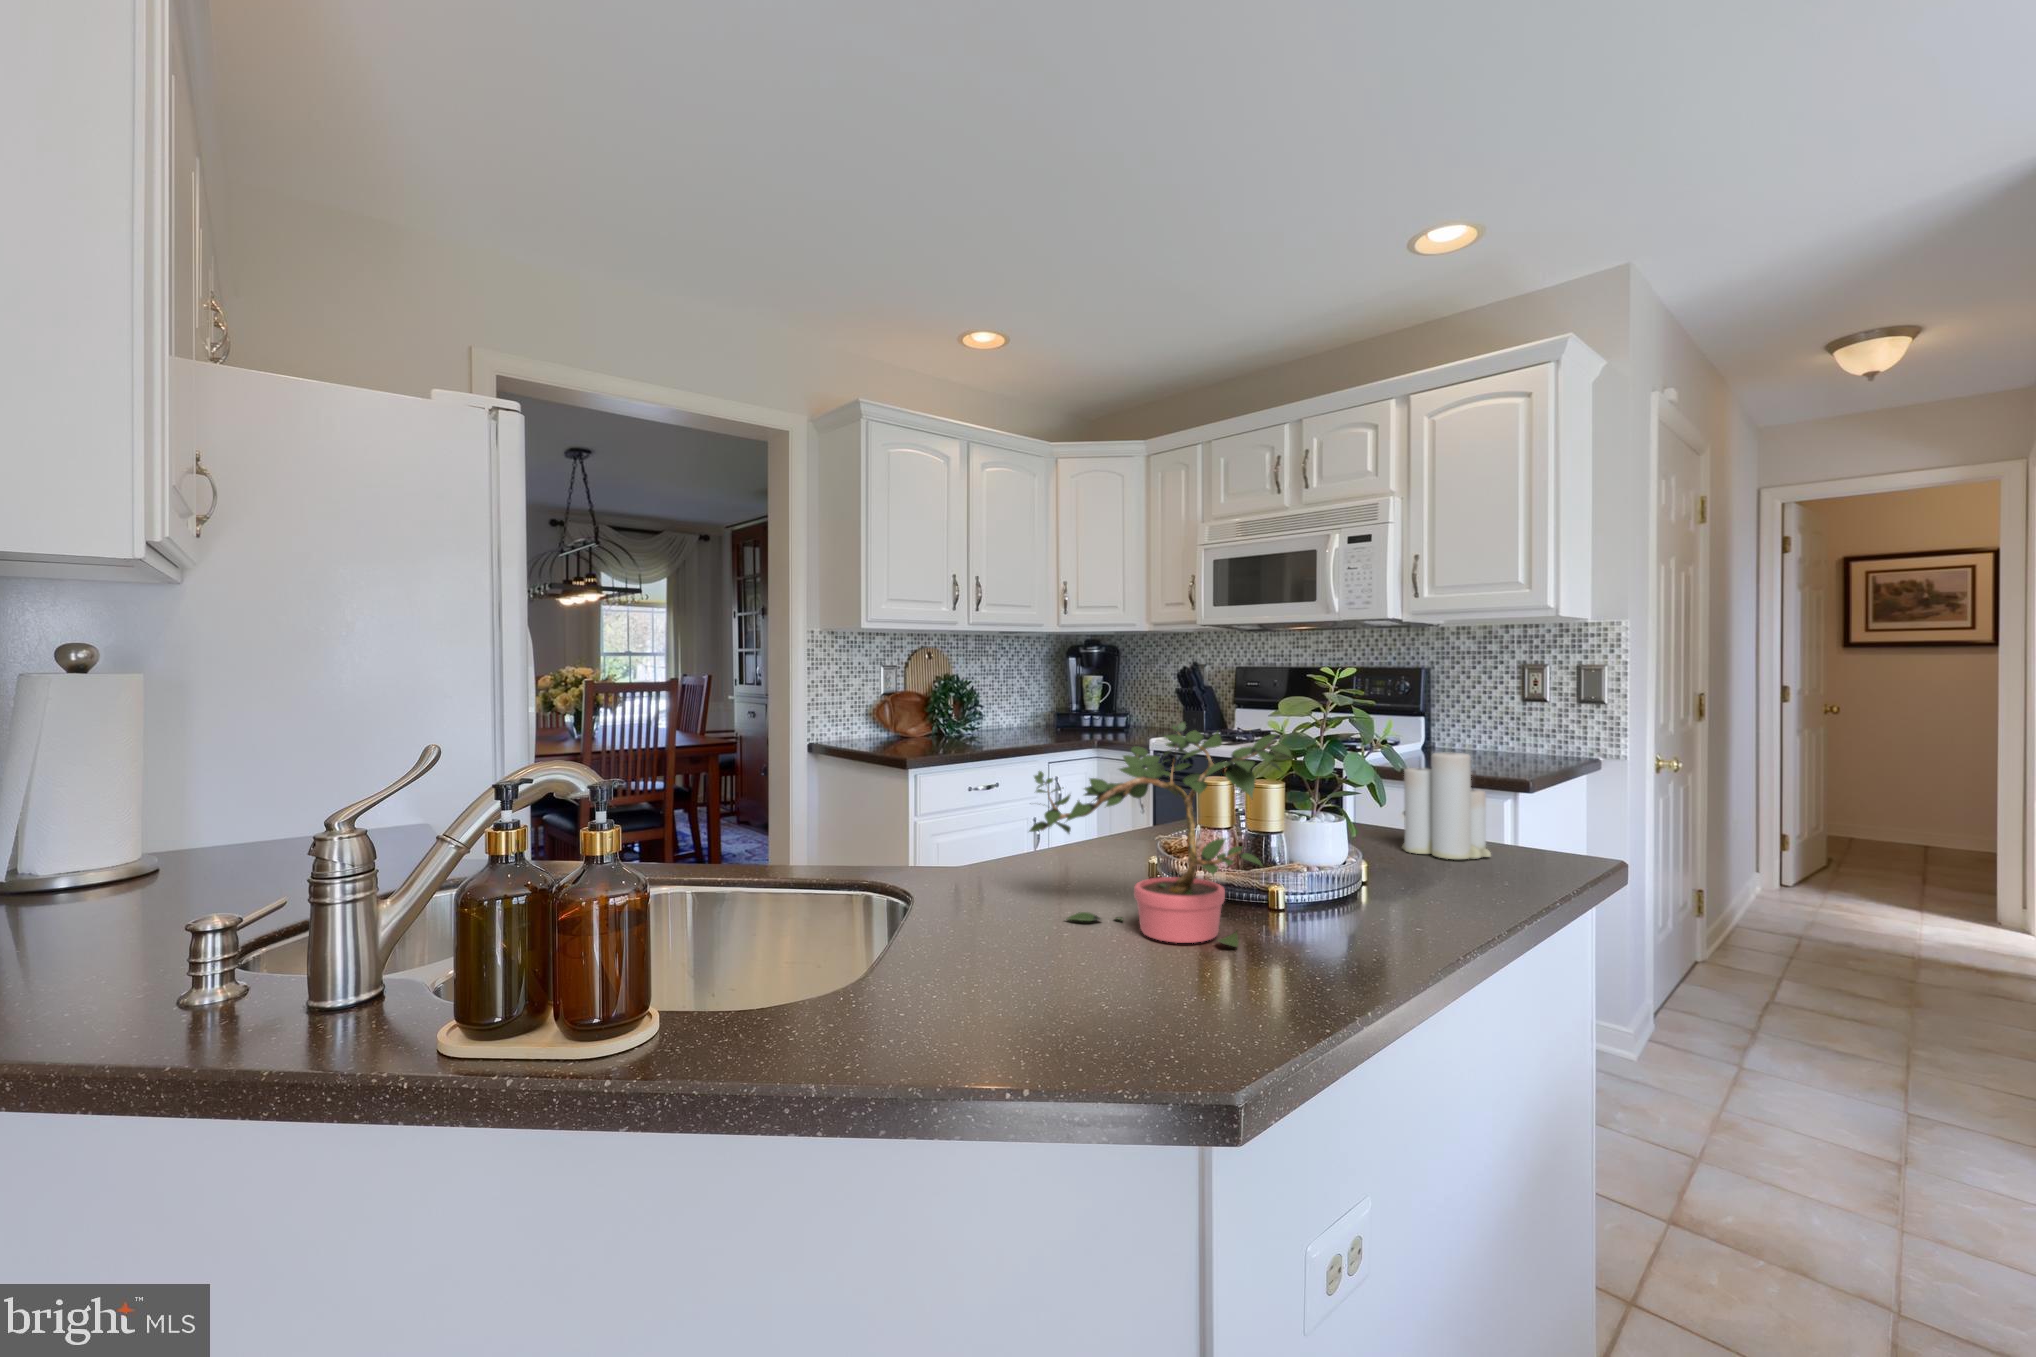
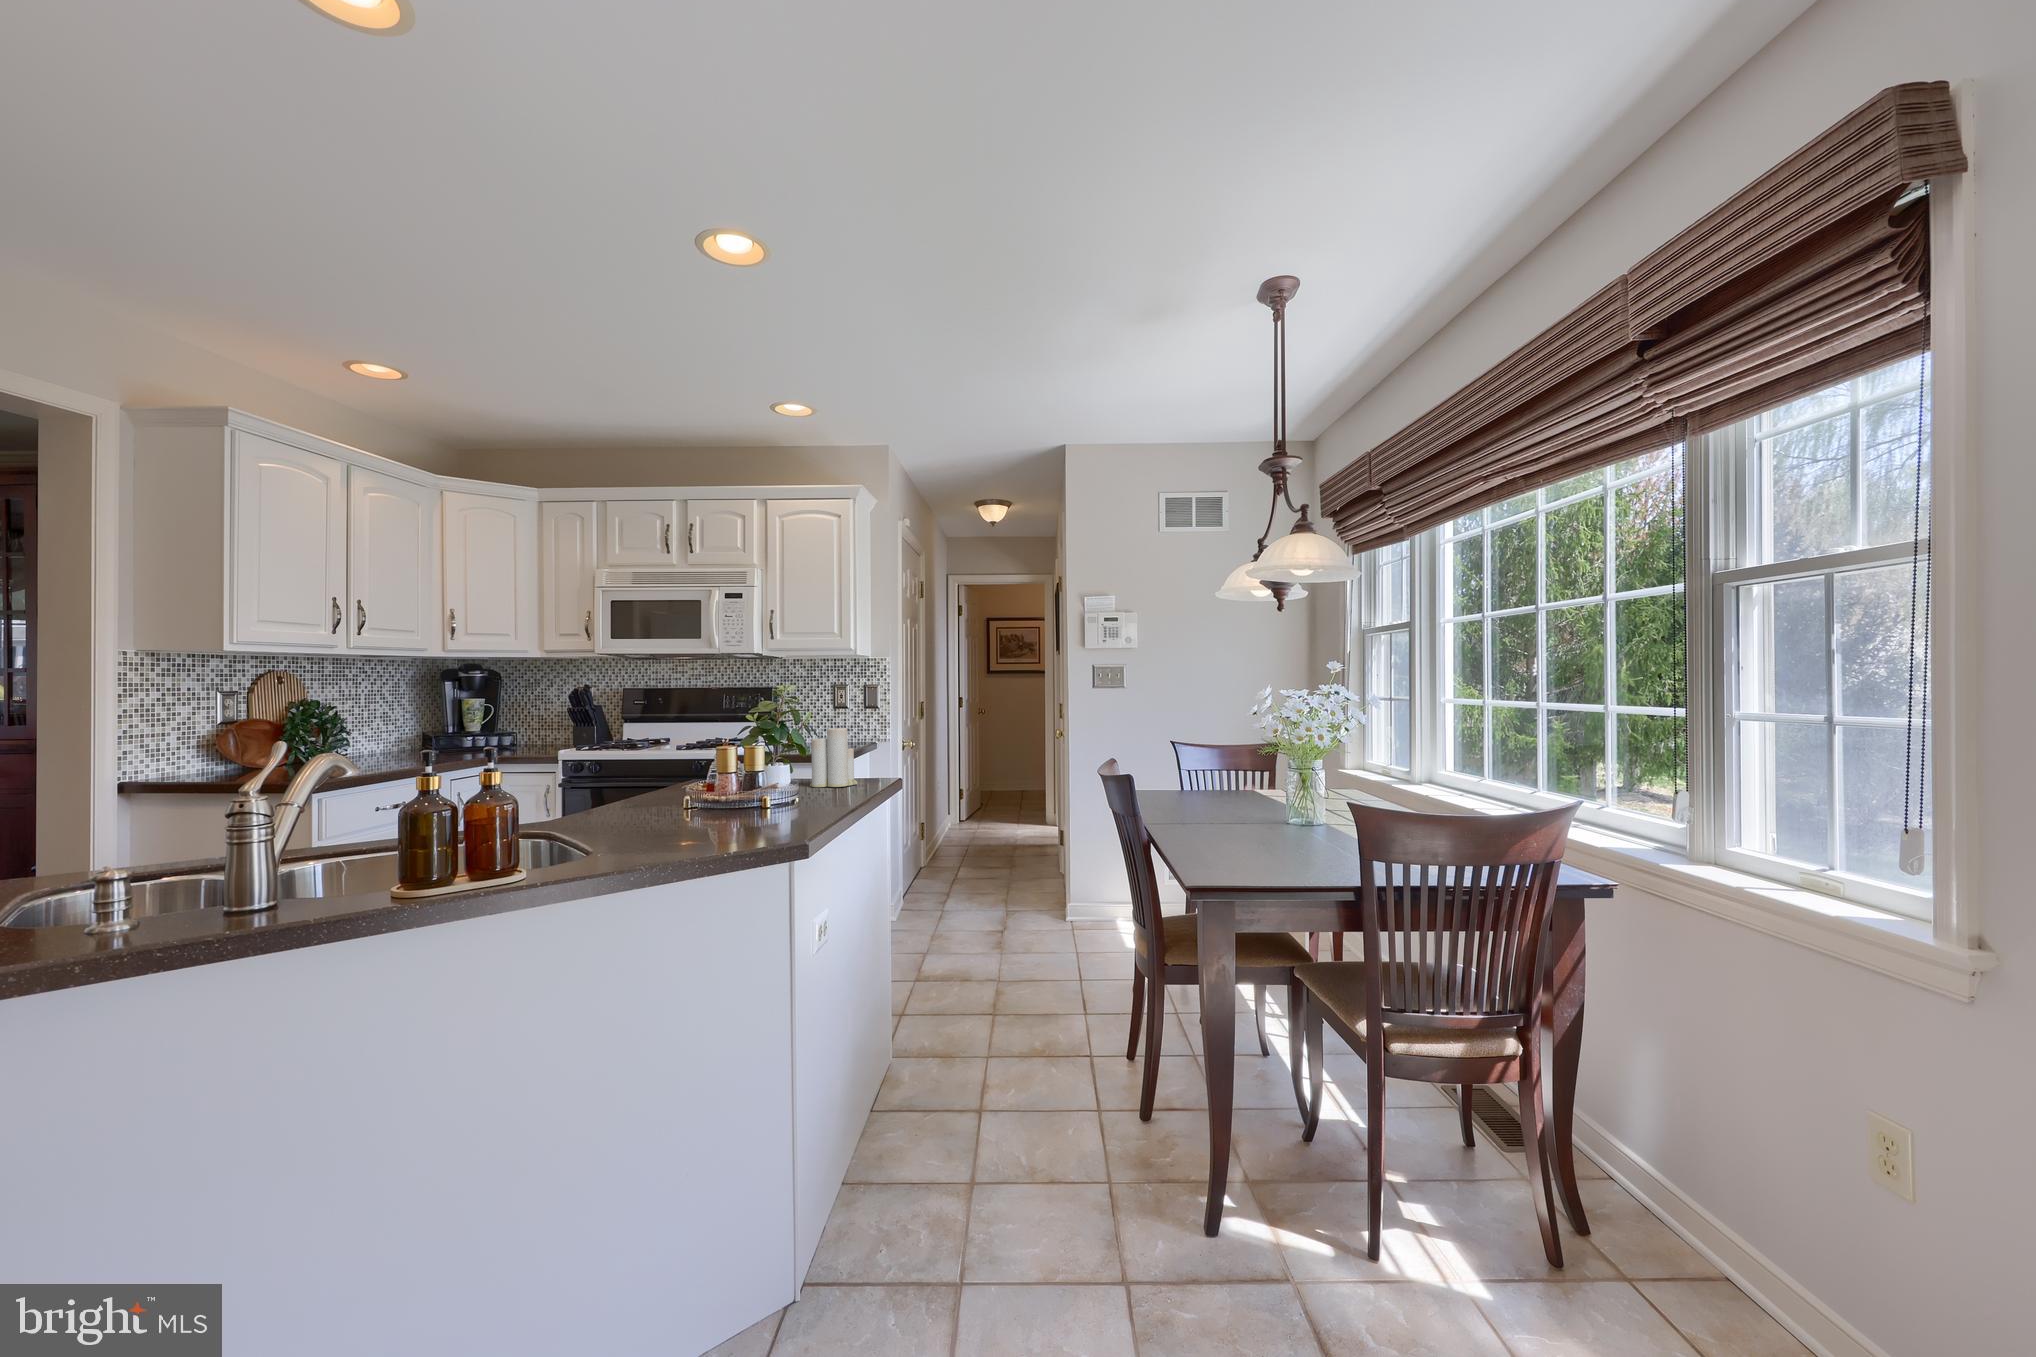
potted plant: present [1029,722,1291,947] -> none [620,707,802,832]

